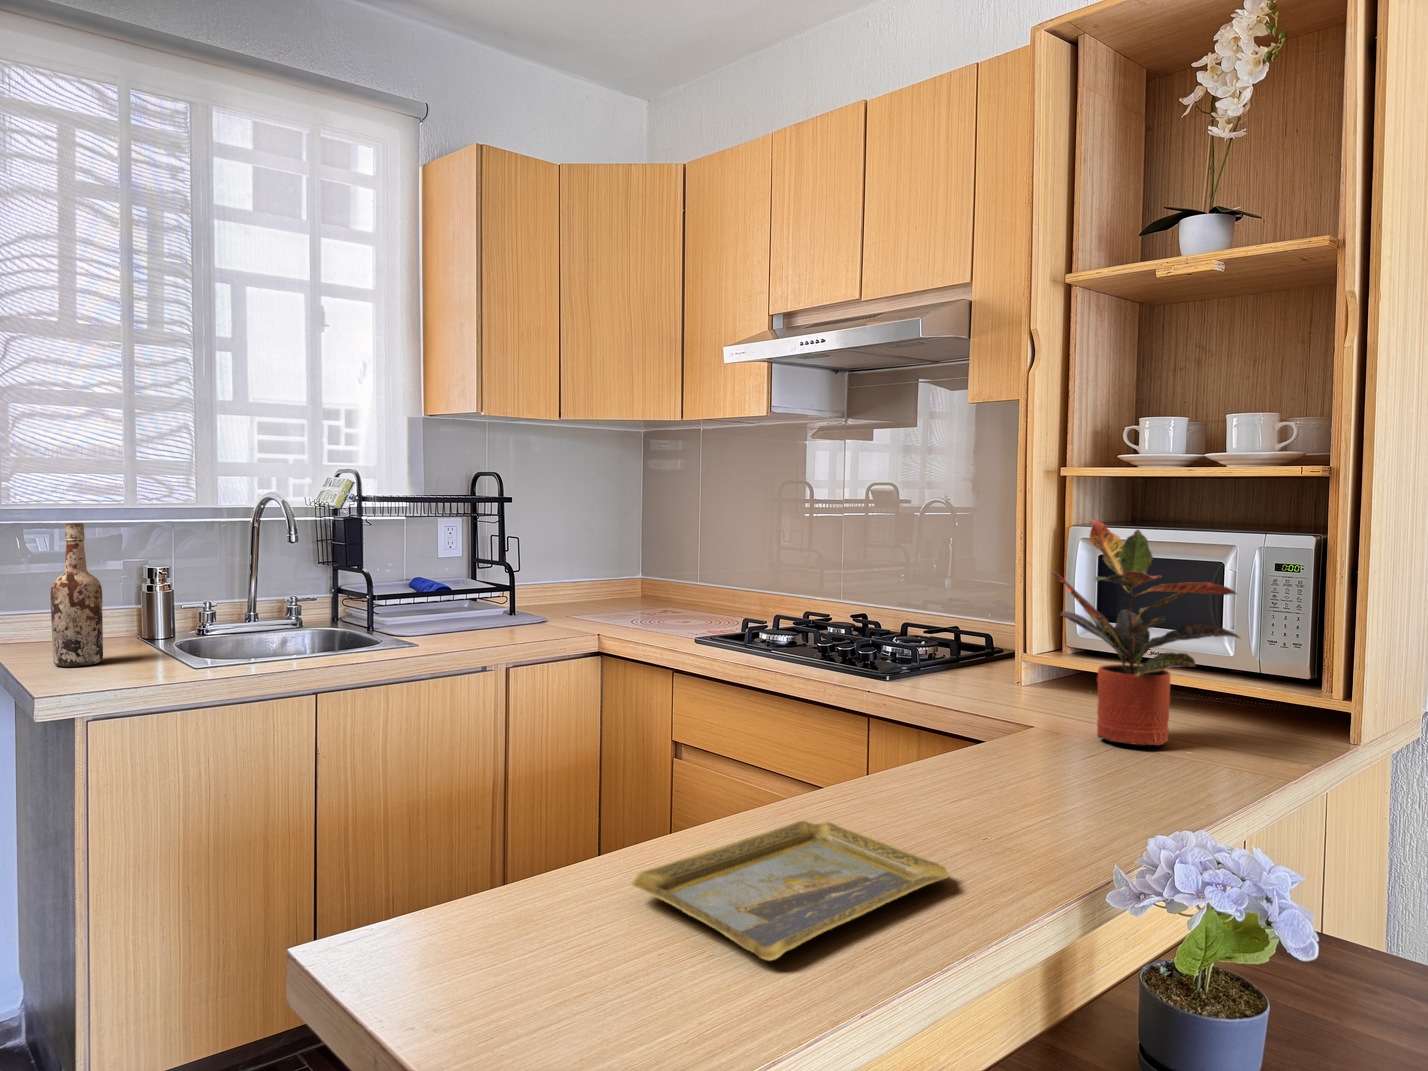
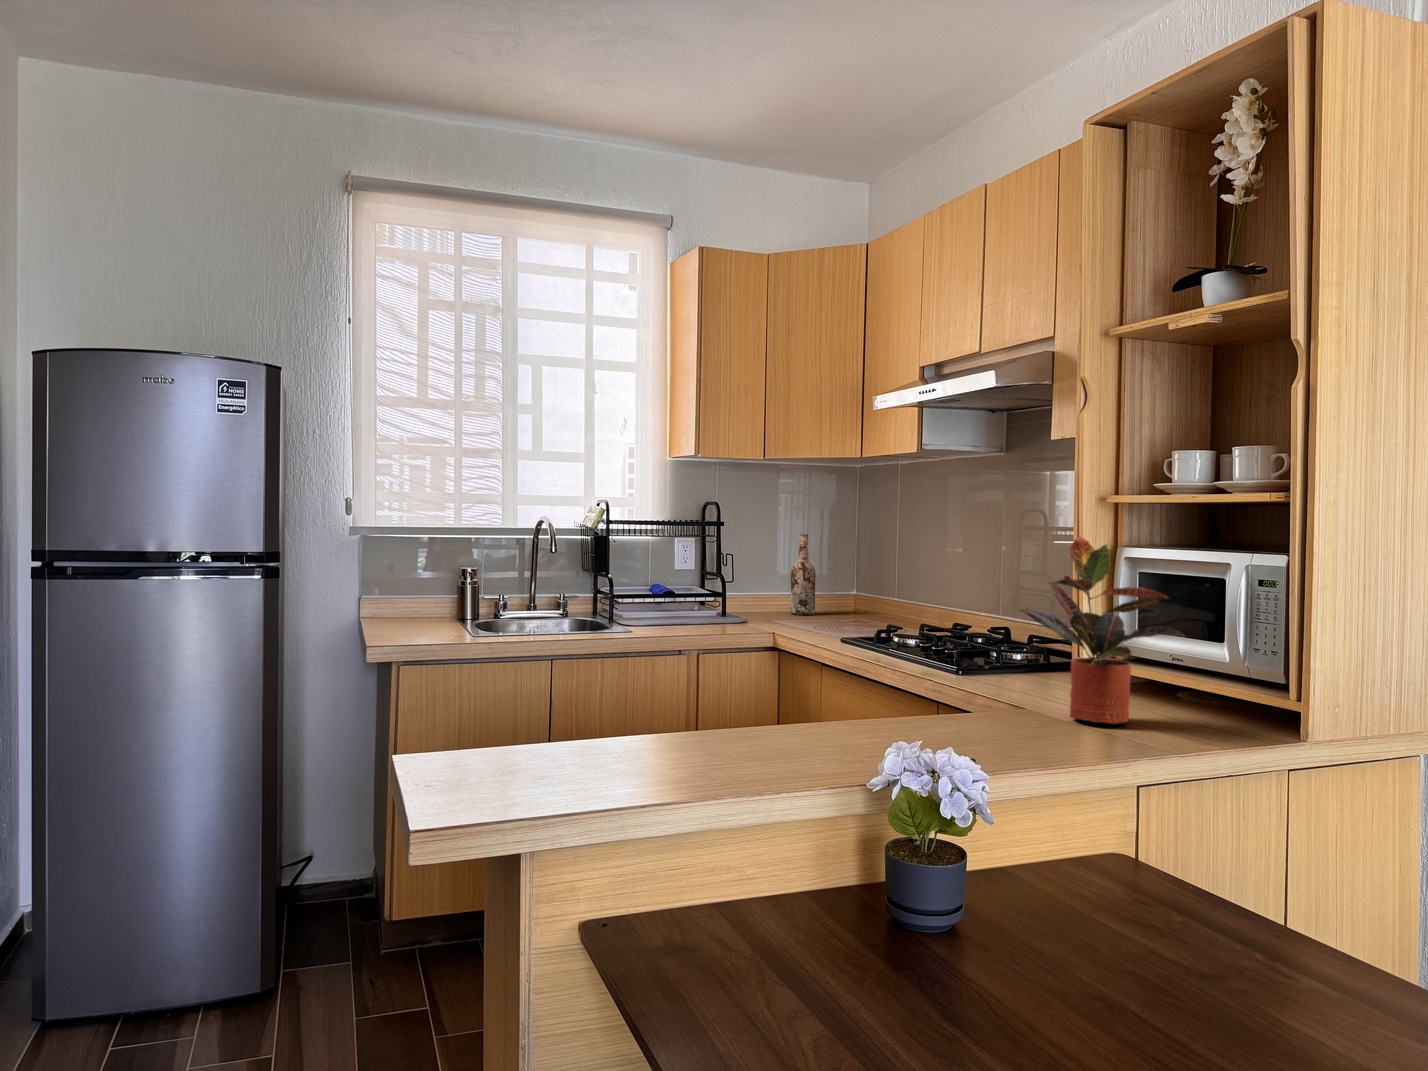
wine bottle: present [51,523,103,667] -> present [791,534,816,615]
tray: present [632,821,949,960] -> none [598,730,804,778]

